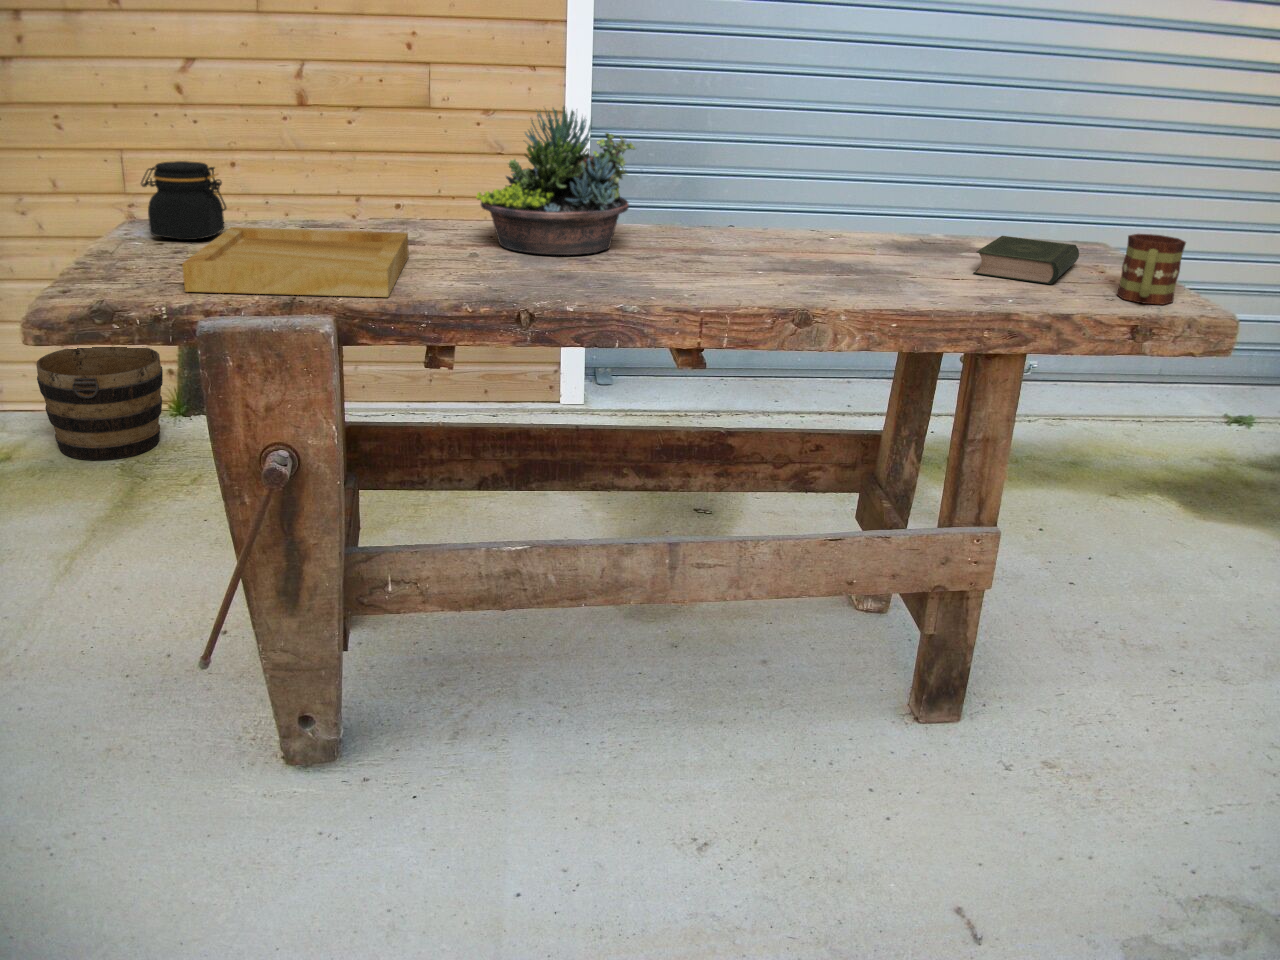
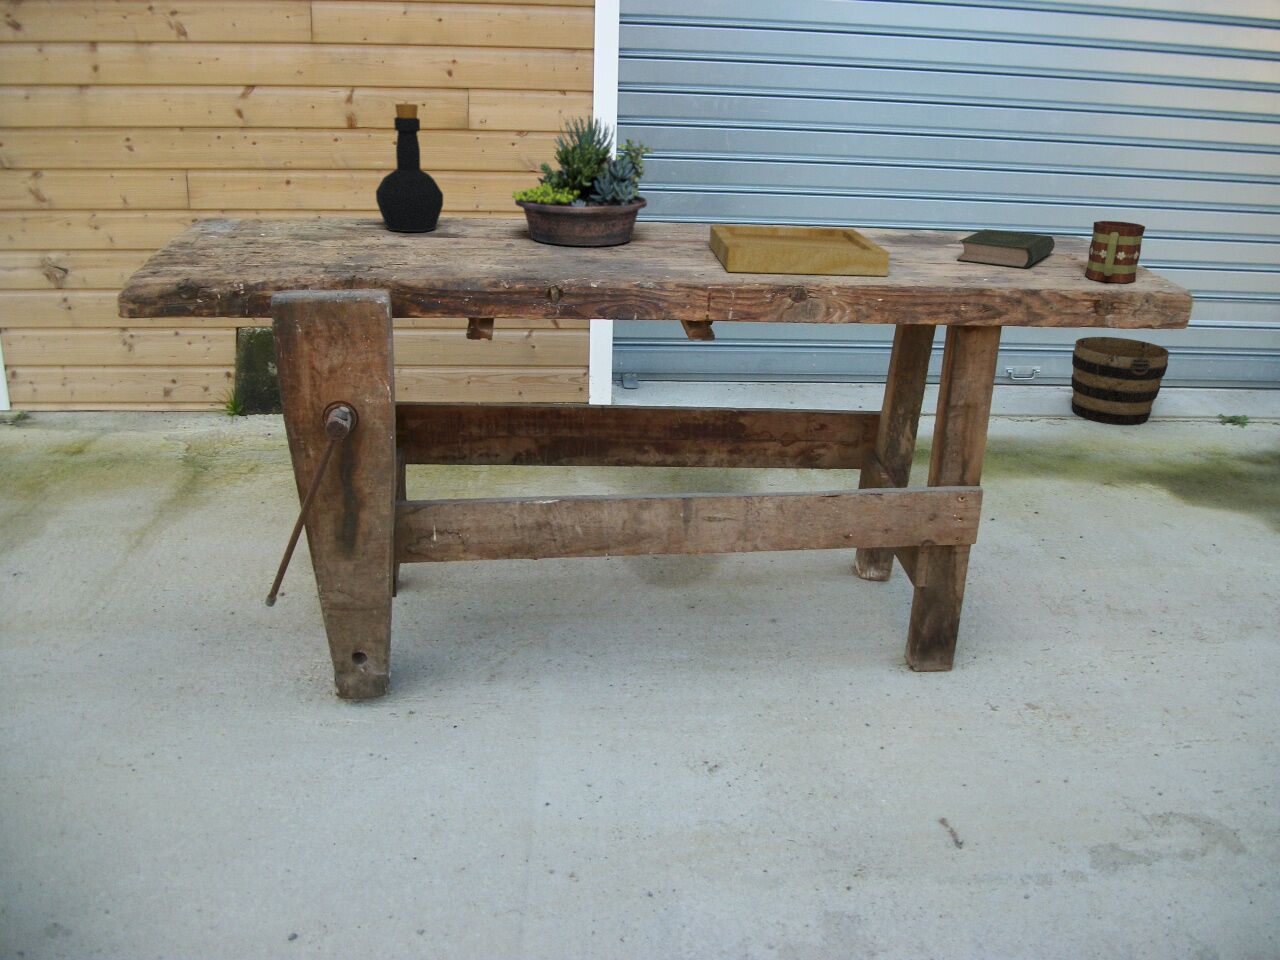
bottle: none [323,91,400,236] -> present [376,104,443,232]
jar: present [141,161,226,240] -> none [216,166,291,235]
tray: present [182,227,409,297] -> present [709,225,890,276]
bucket: present [36,347,163,460] -> present [1071,337,1169,425]

